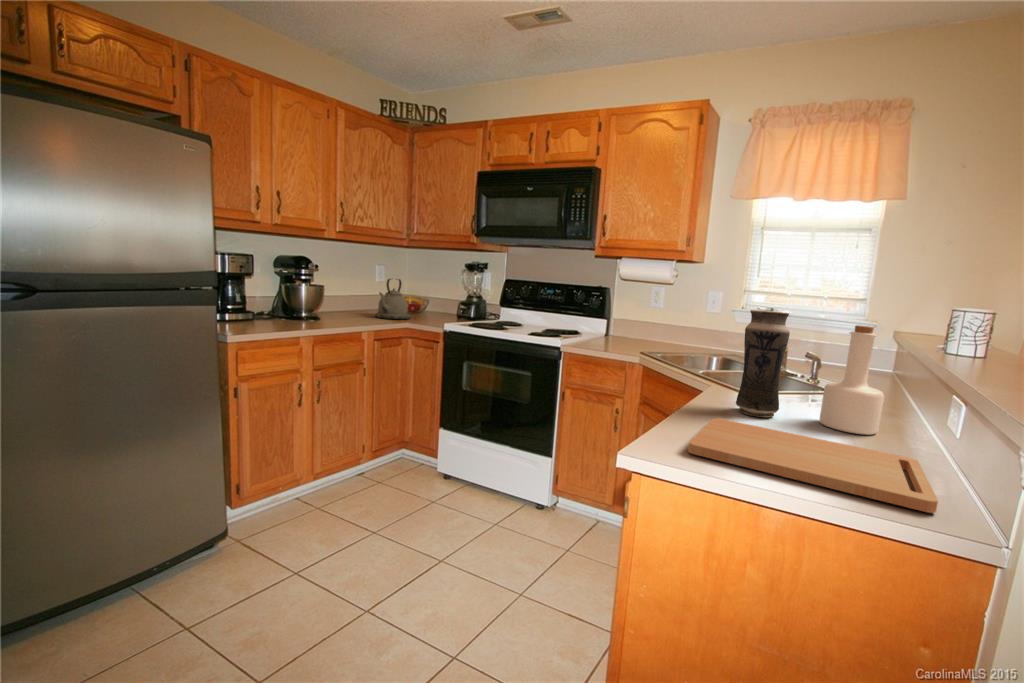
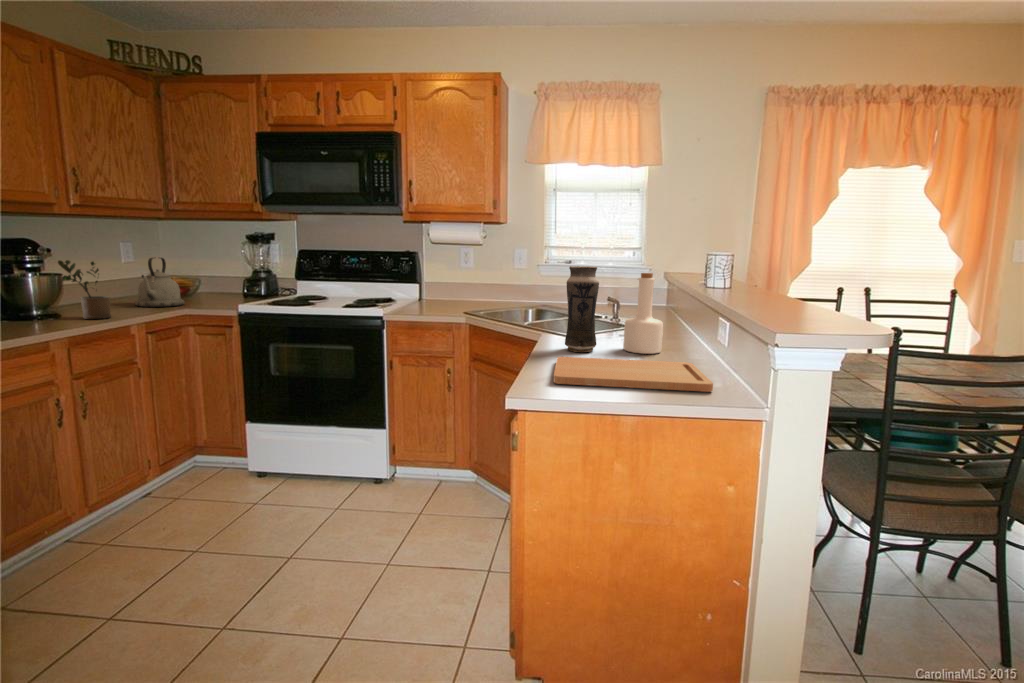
potted plant: none [319,277,350,325] -> present [58,260,111,319]

